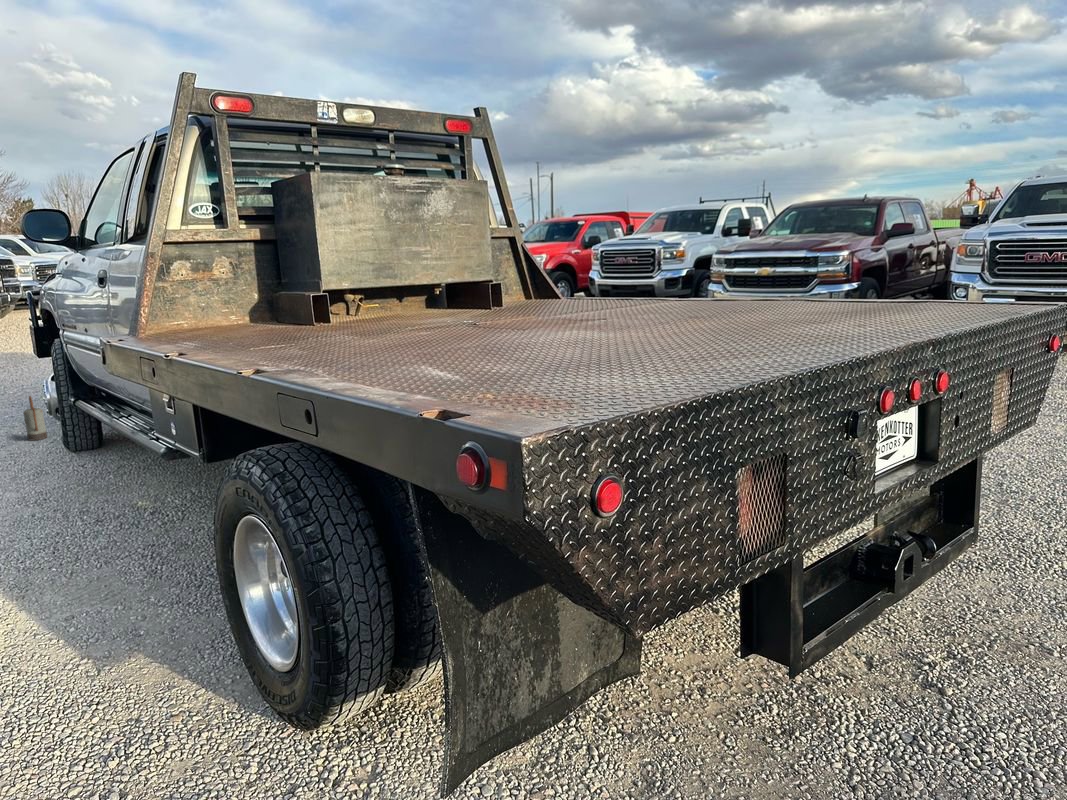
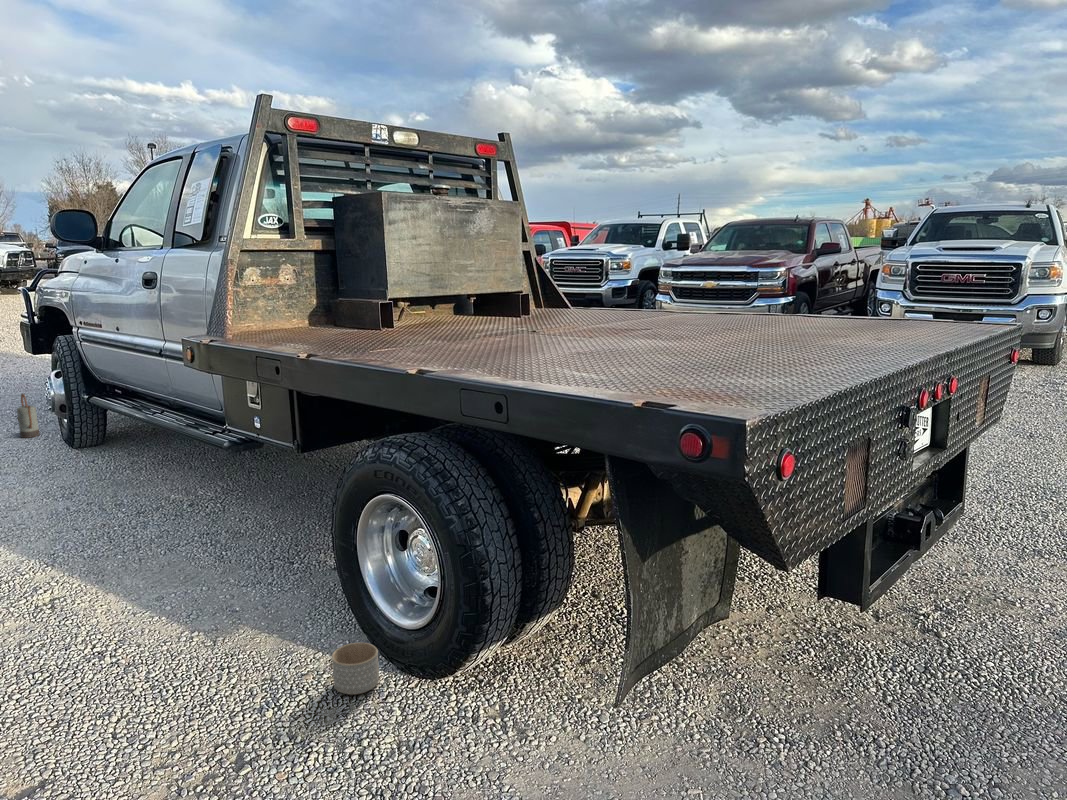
planter: none [191,683,251,746] -> present [332,643,379,695]

